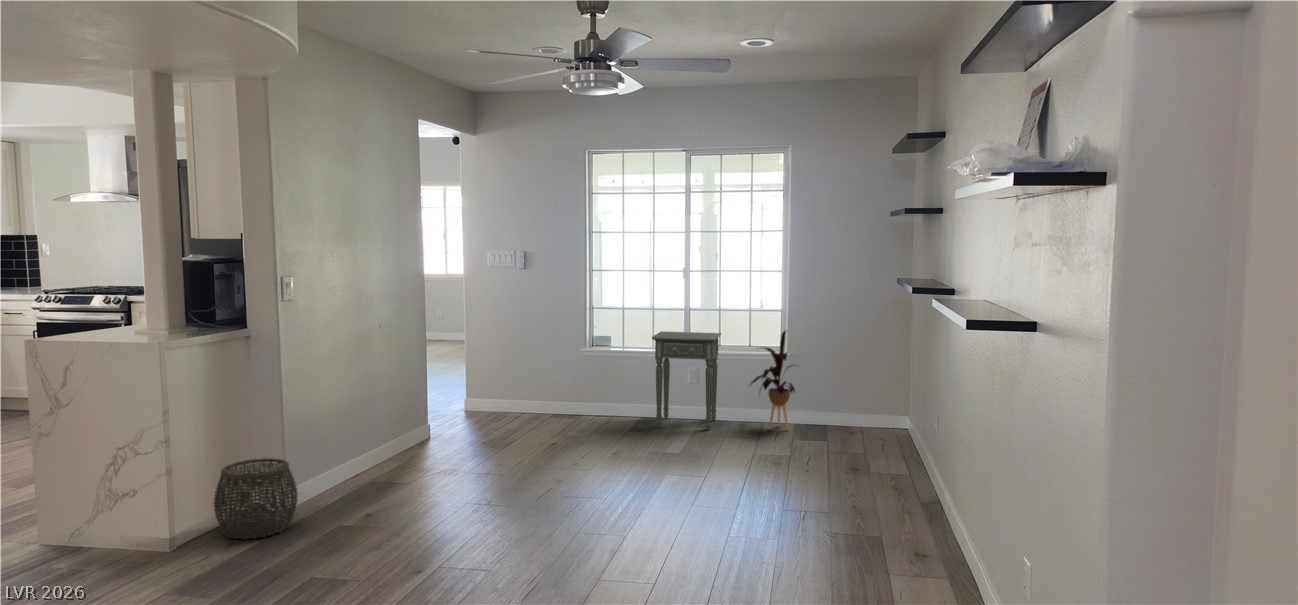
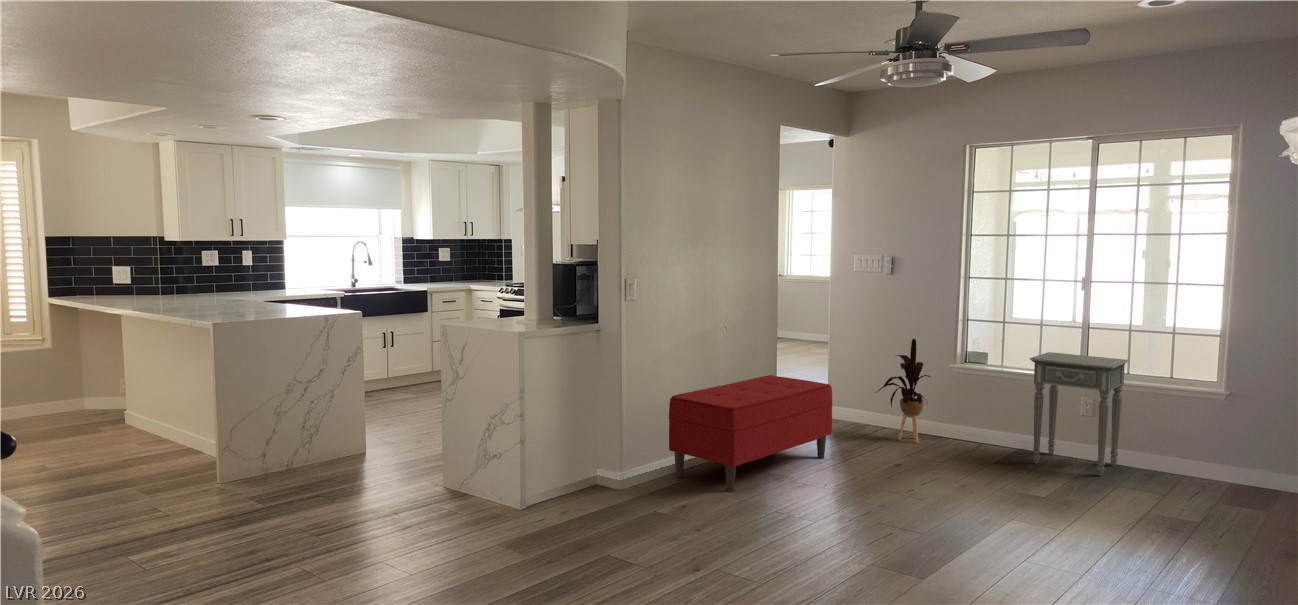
house plant: present [751,331,795,431] -> present [877,339,931,443]
bench: none [330,372,488,492] -> present [669,375,833,492]
woven basket: present [213,458,298,539] -> none [557,440,625,511]

